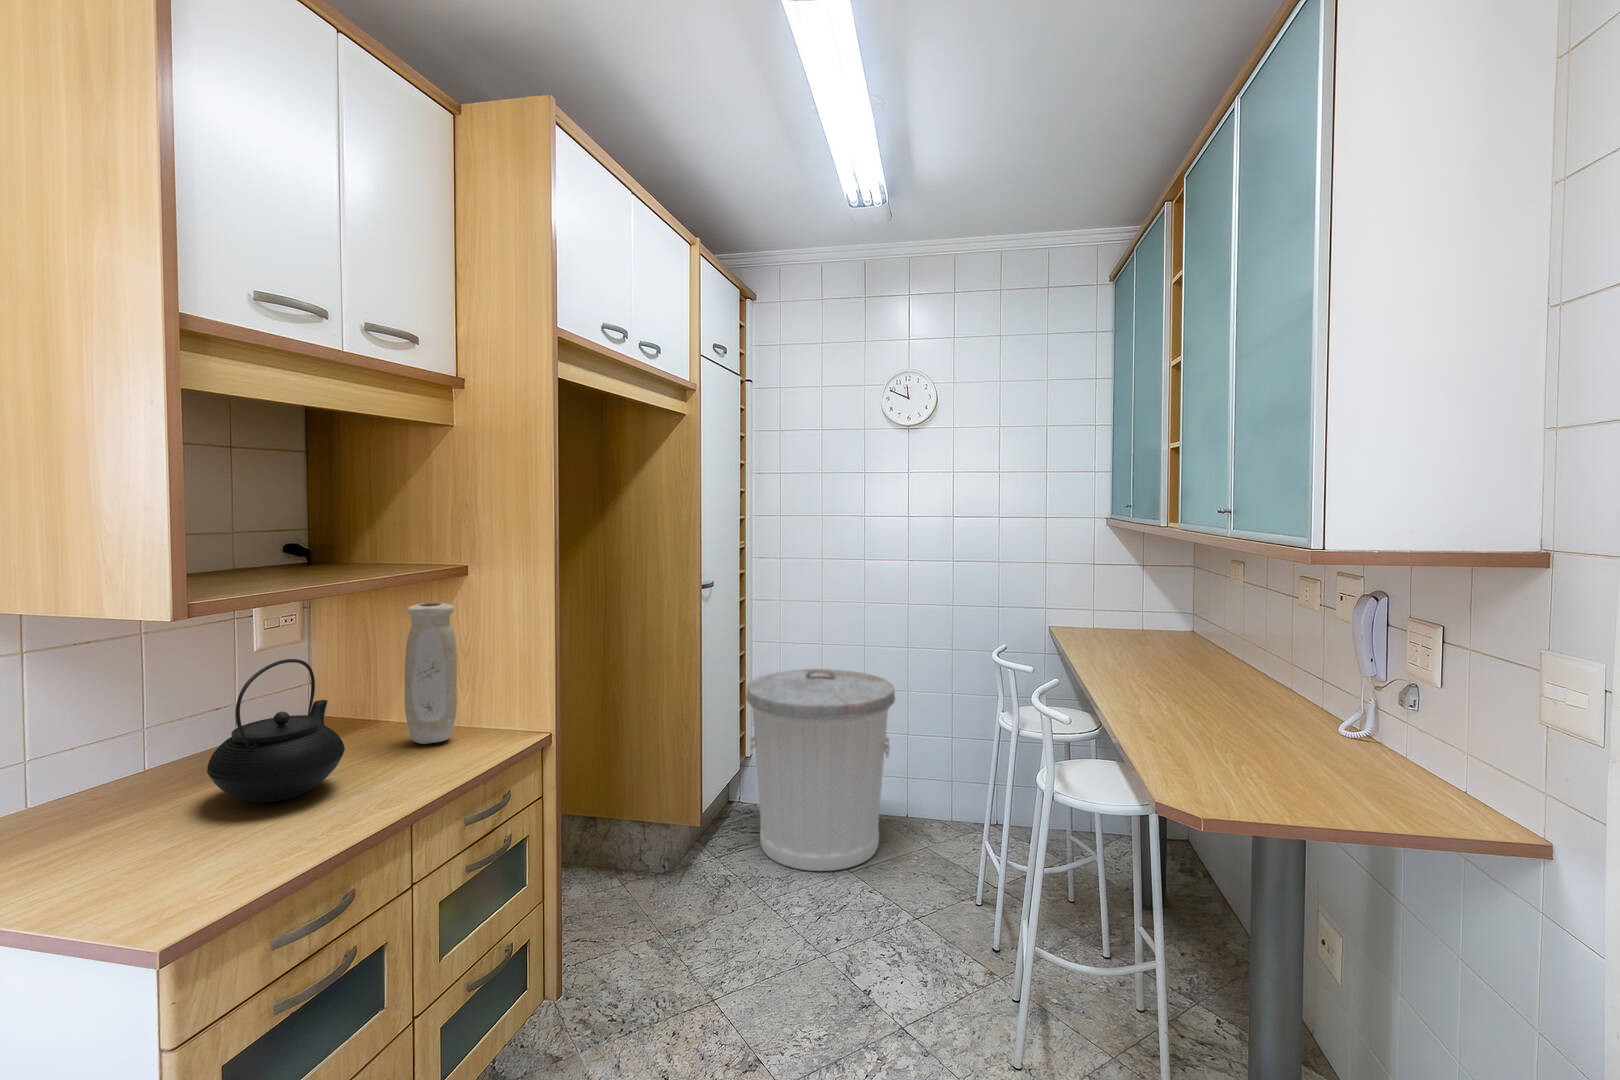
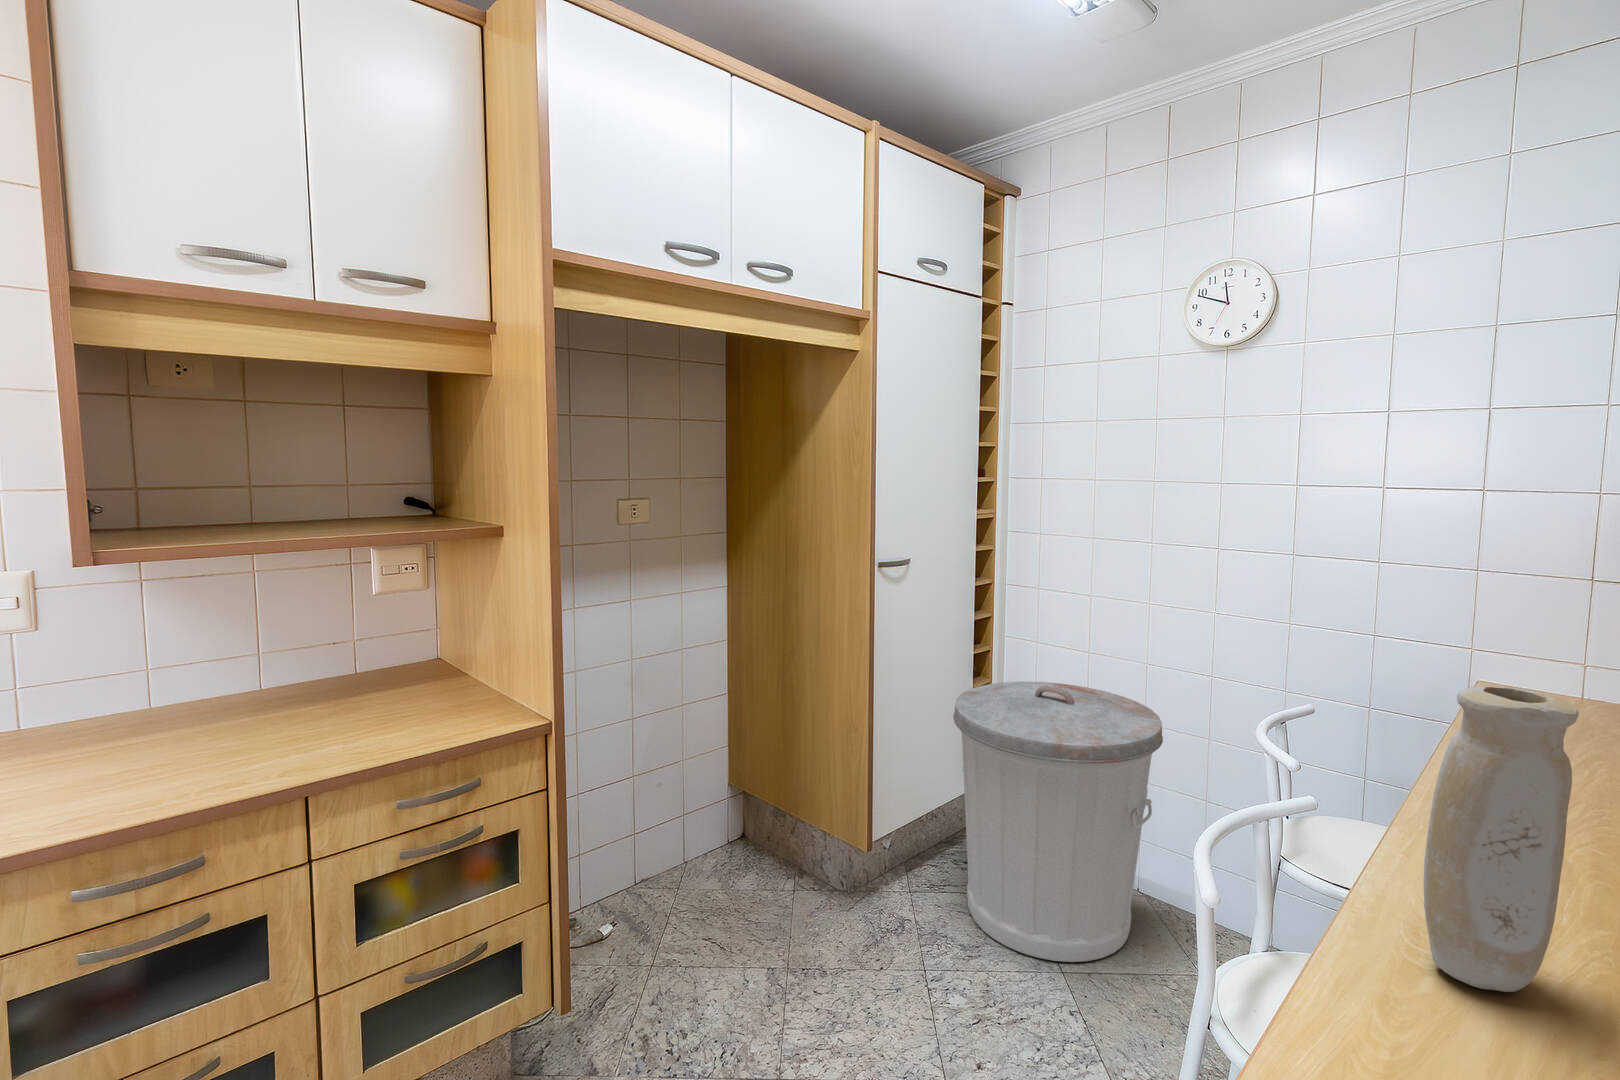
vase: present [404,603,457,744] -> present [1424,686,1579,992]
teapot: present [207,659,345,802] -> none [176,608,333,745]

